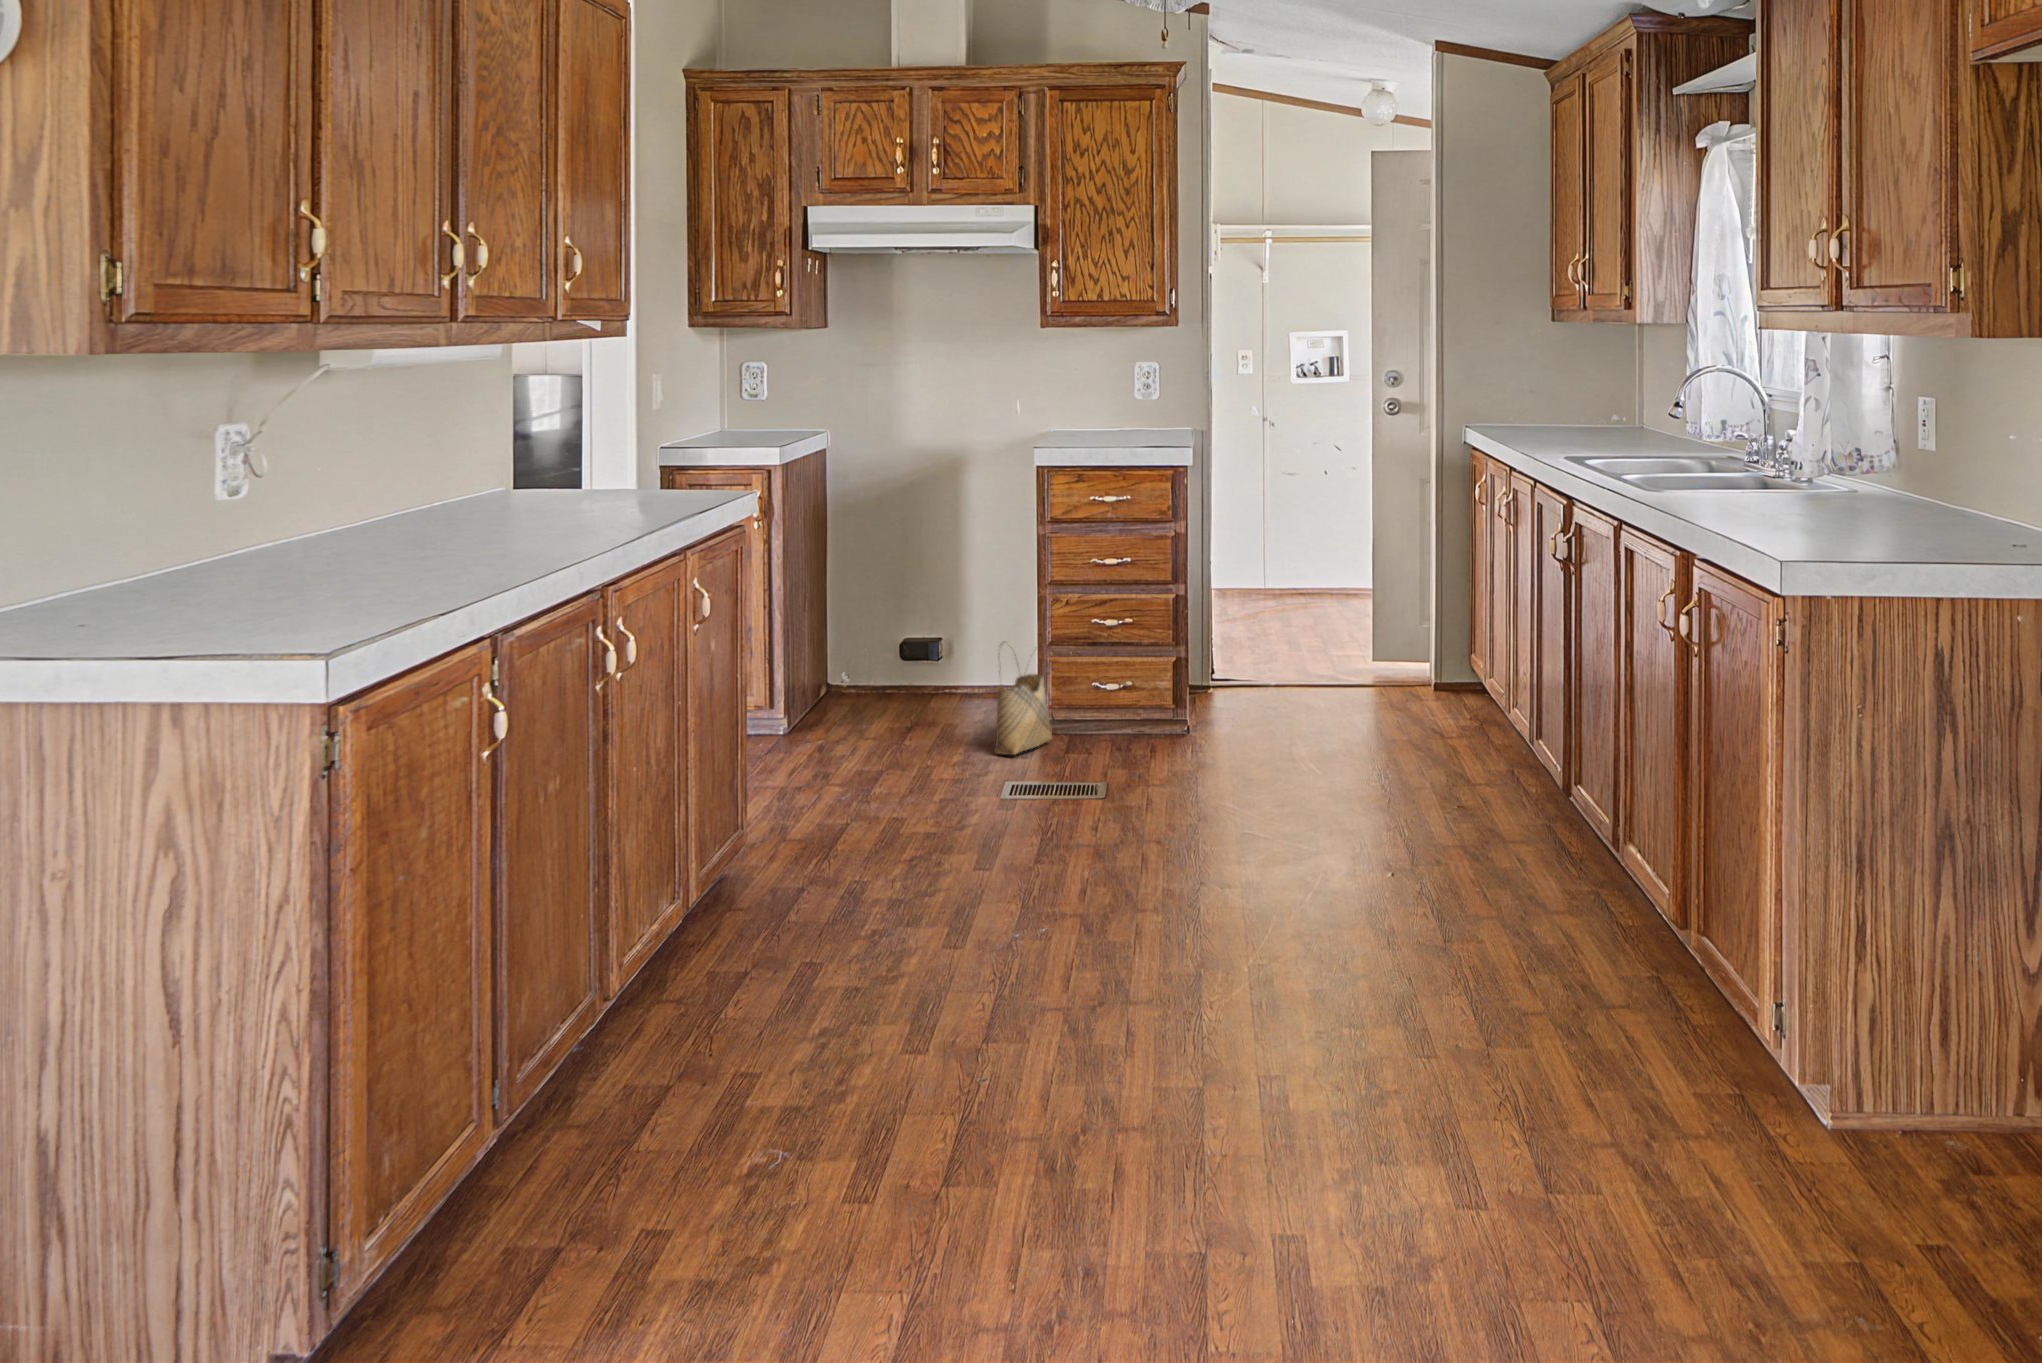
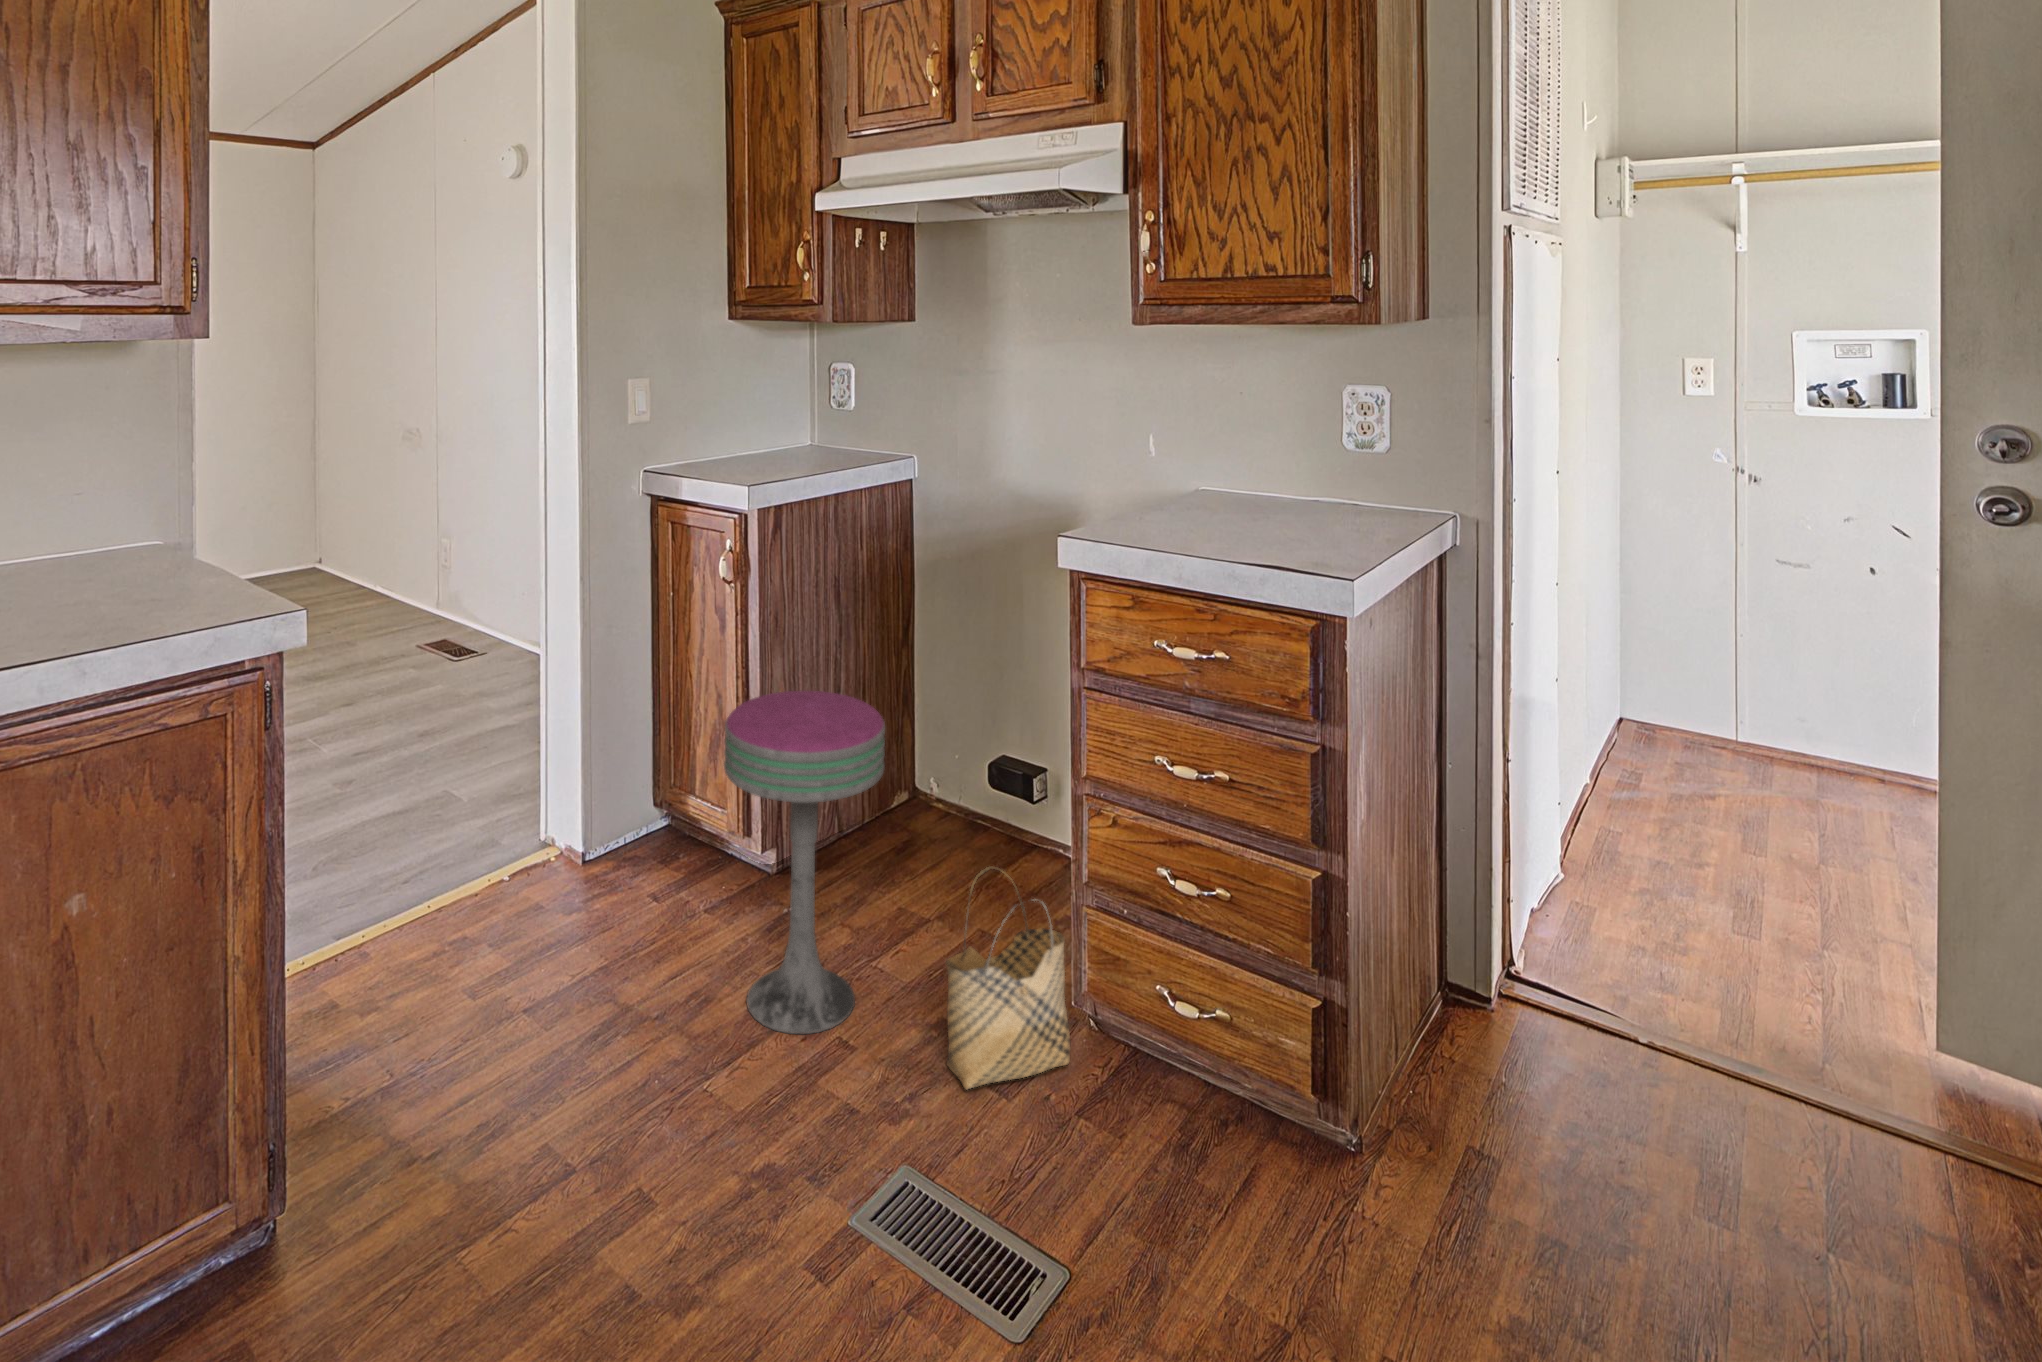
bar stool: none [837,565,940,765] -> present [724,691,885,1034]

